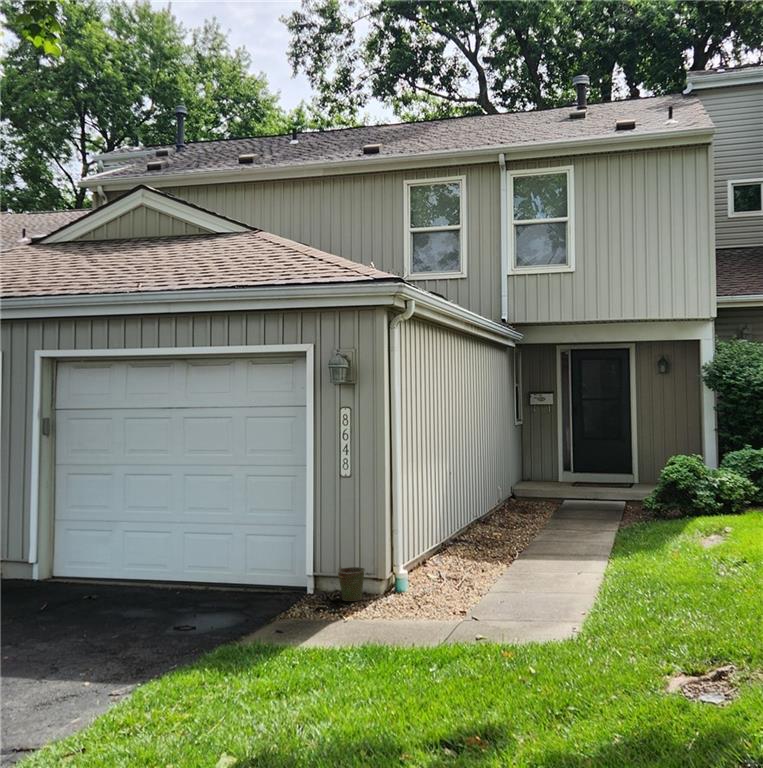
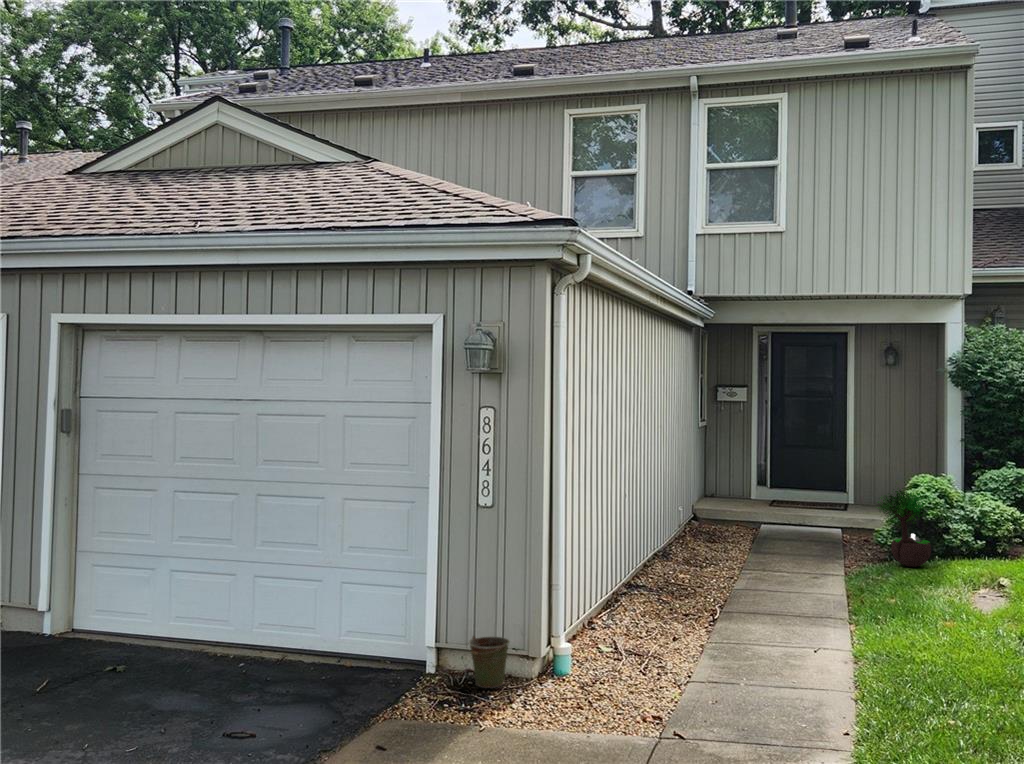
potted tree: none [640,459,682,522] -> present [877,488,931,567]

